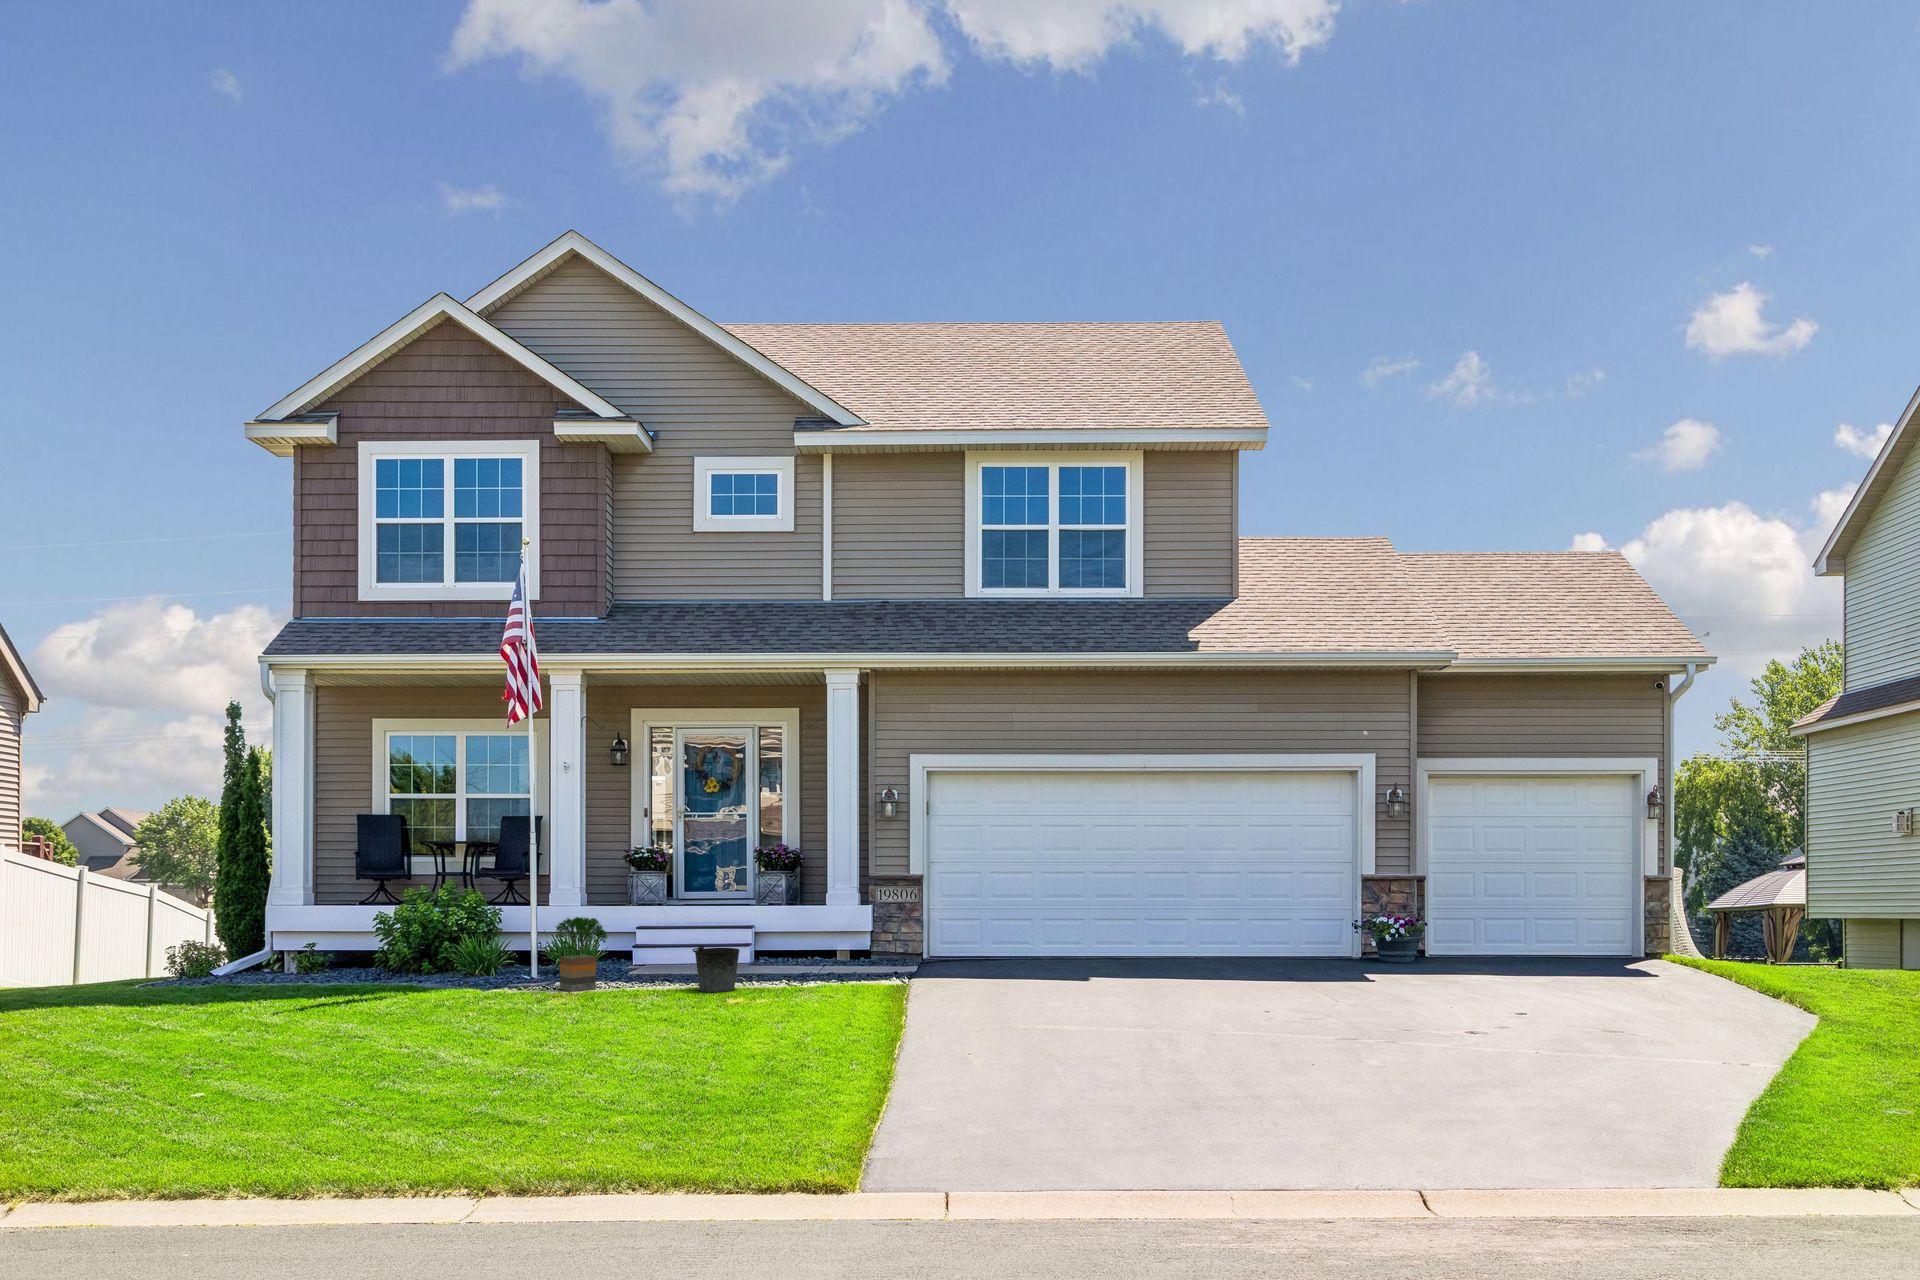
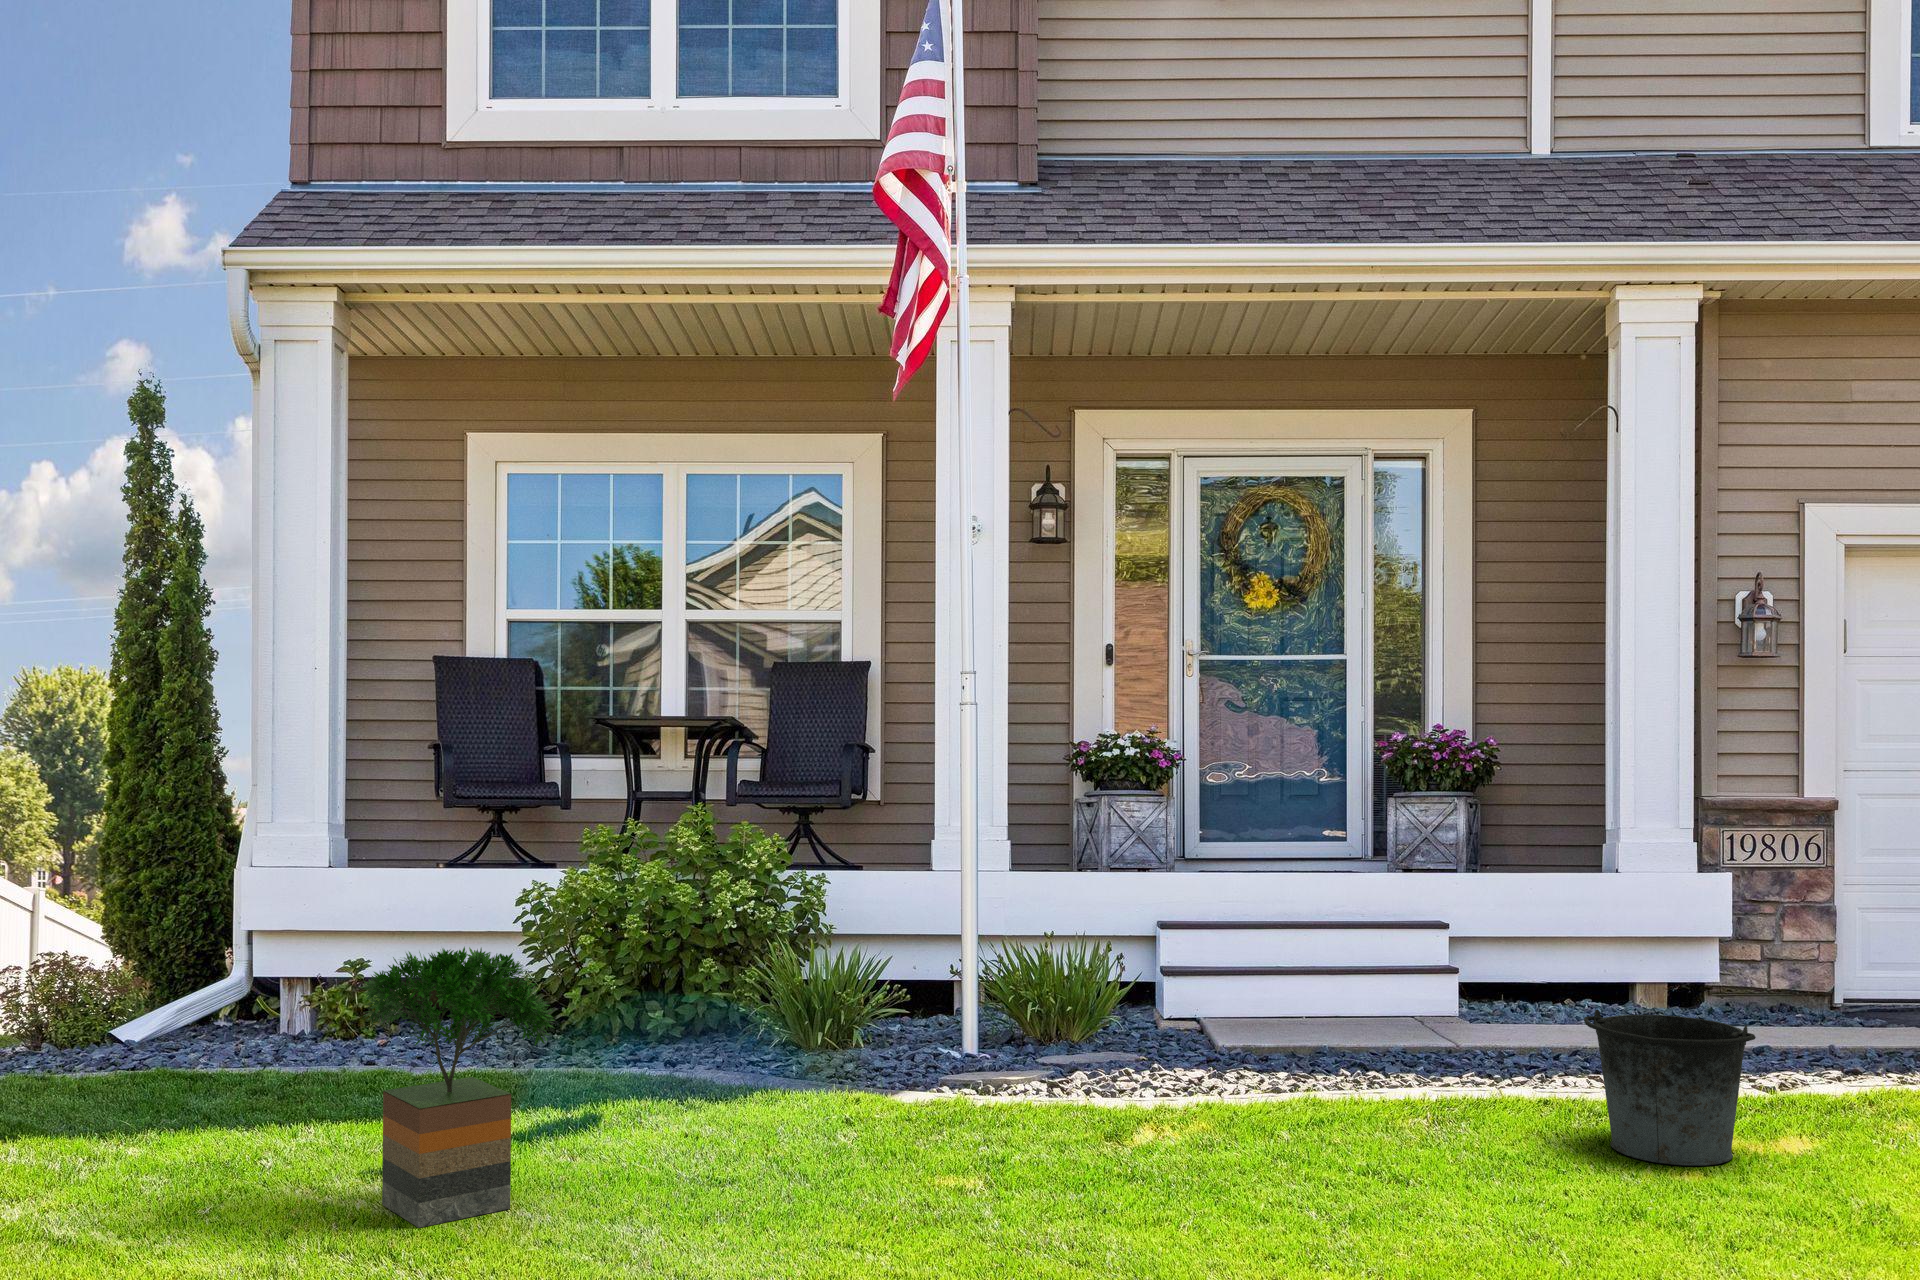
potted tree: present [556,917,607,992] -> present [360,947,554,1228]

